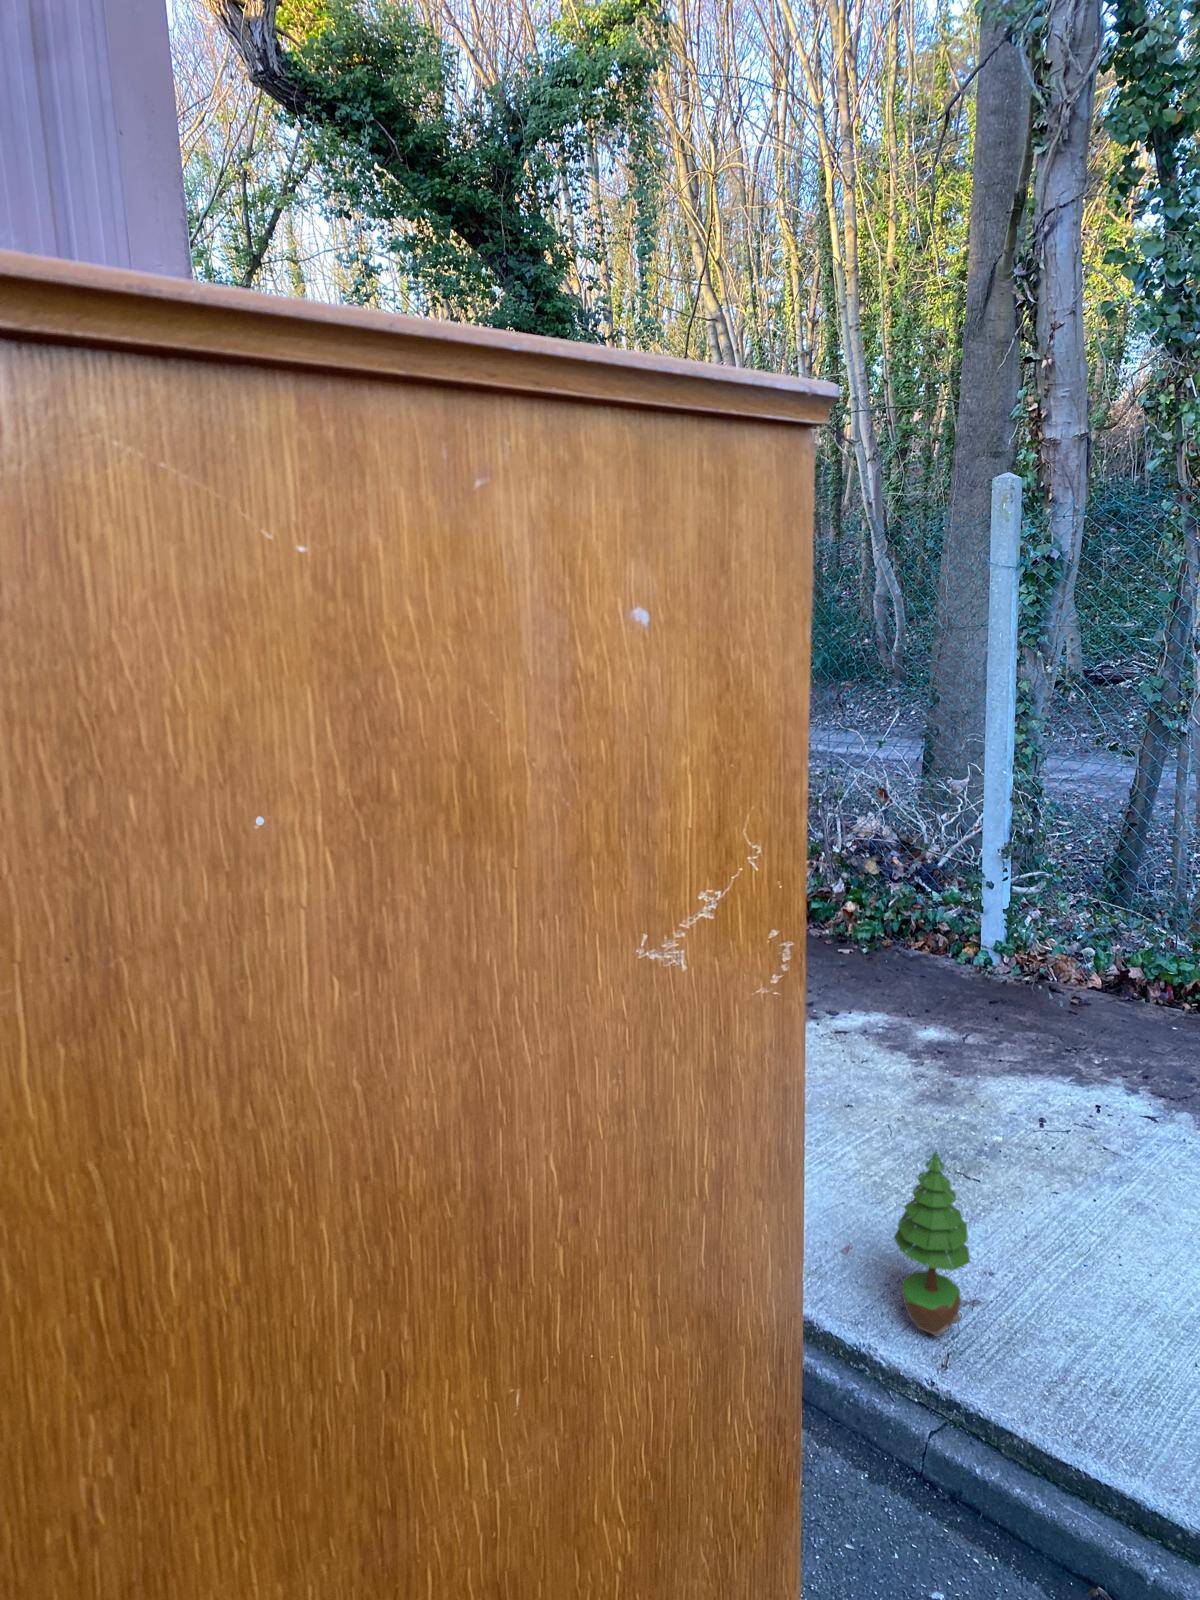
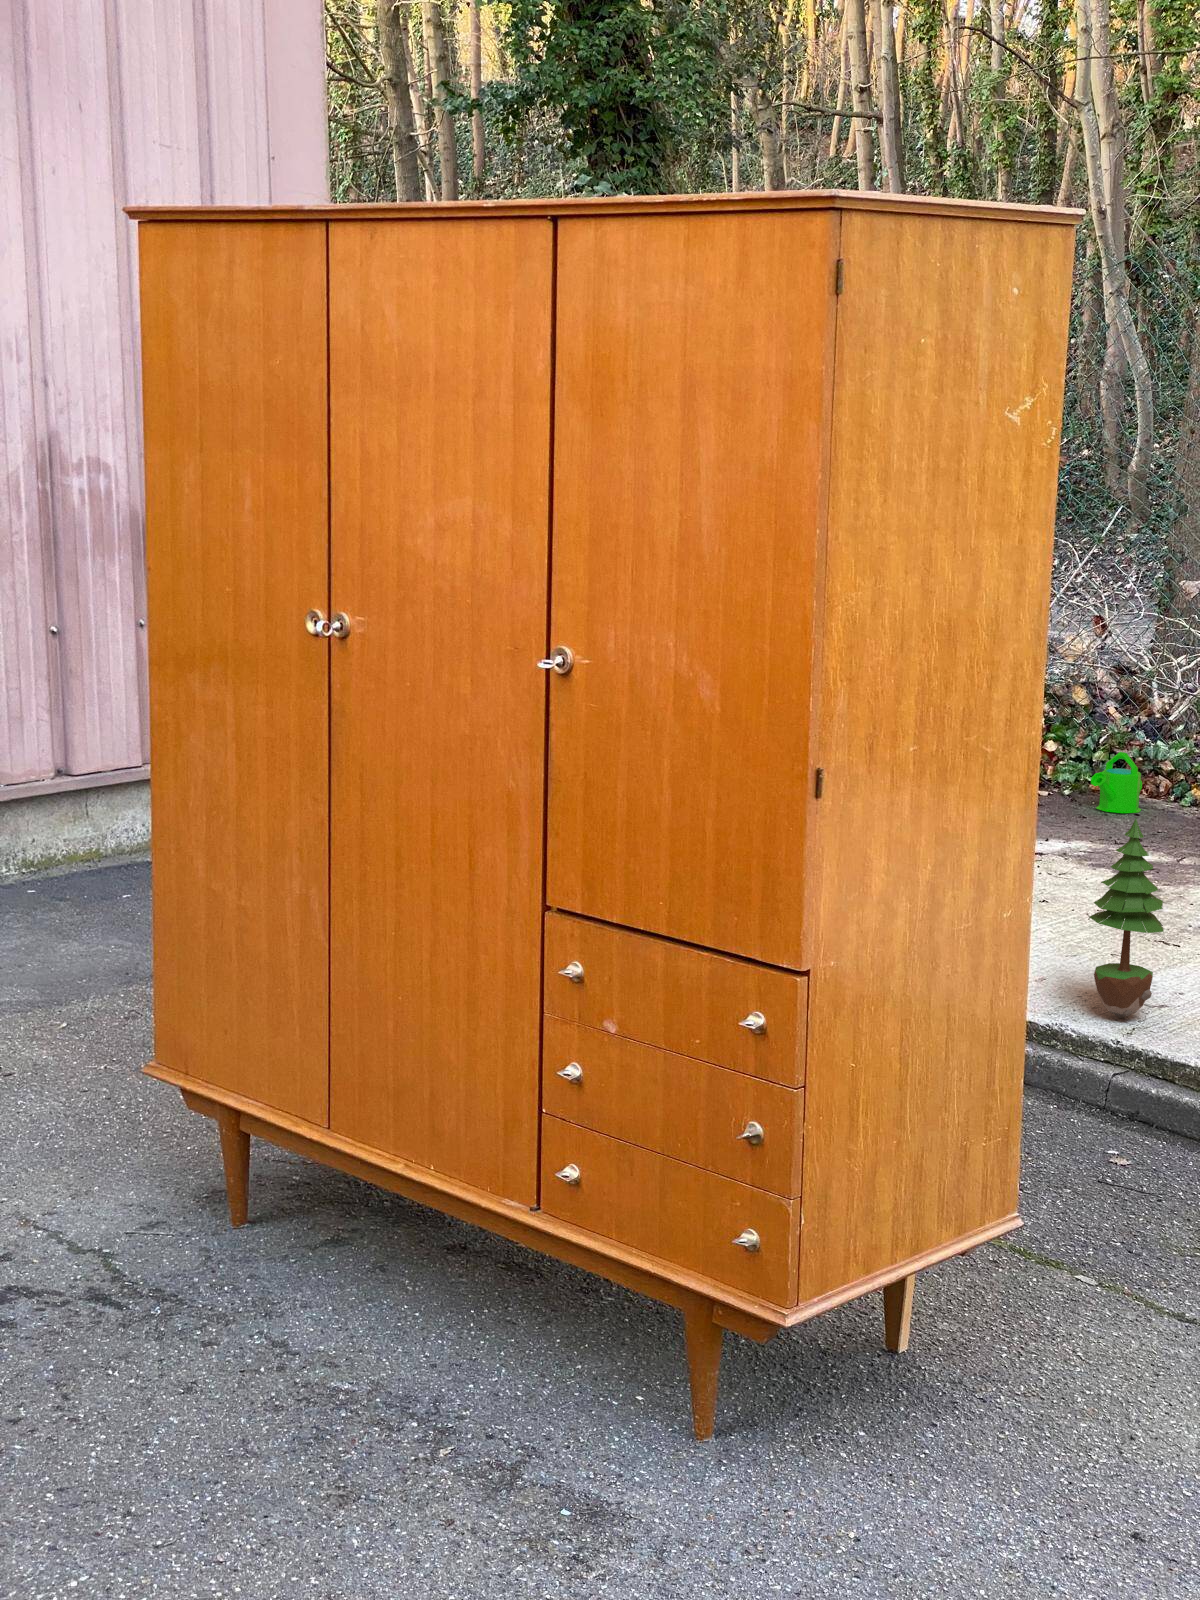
watering can: none [885,923,924,971] -> present [1091,752,1142,813]

